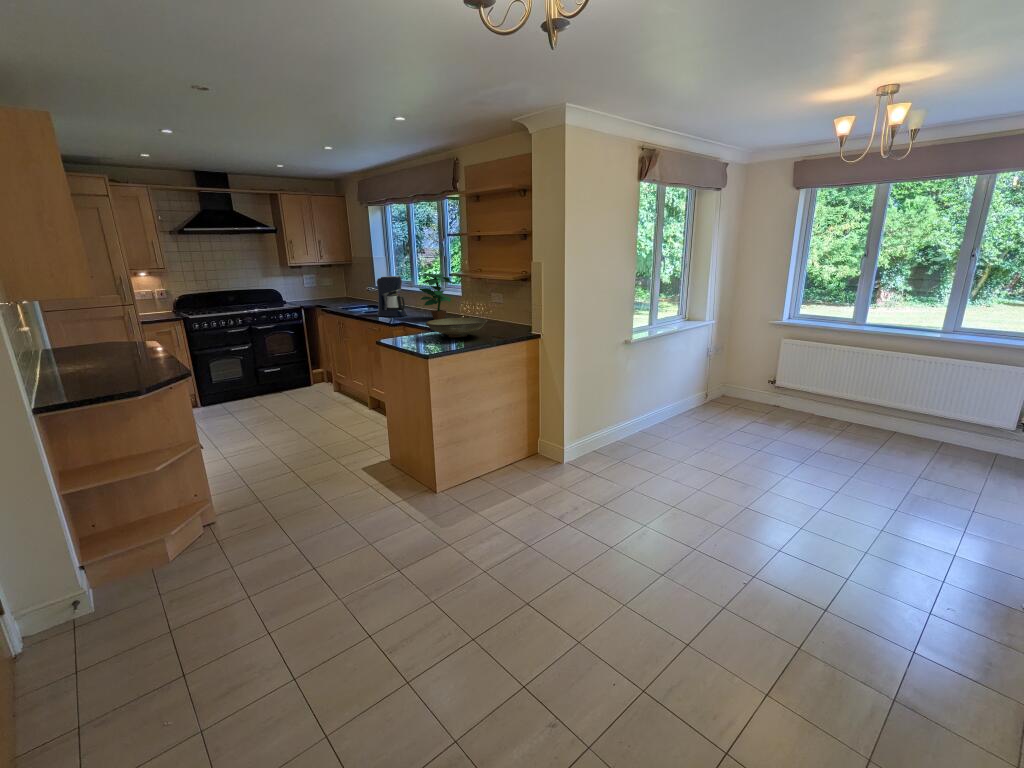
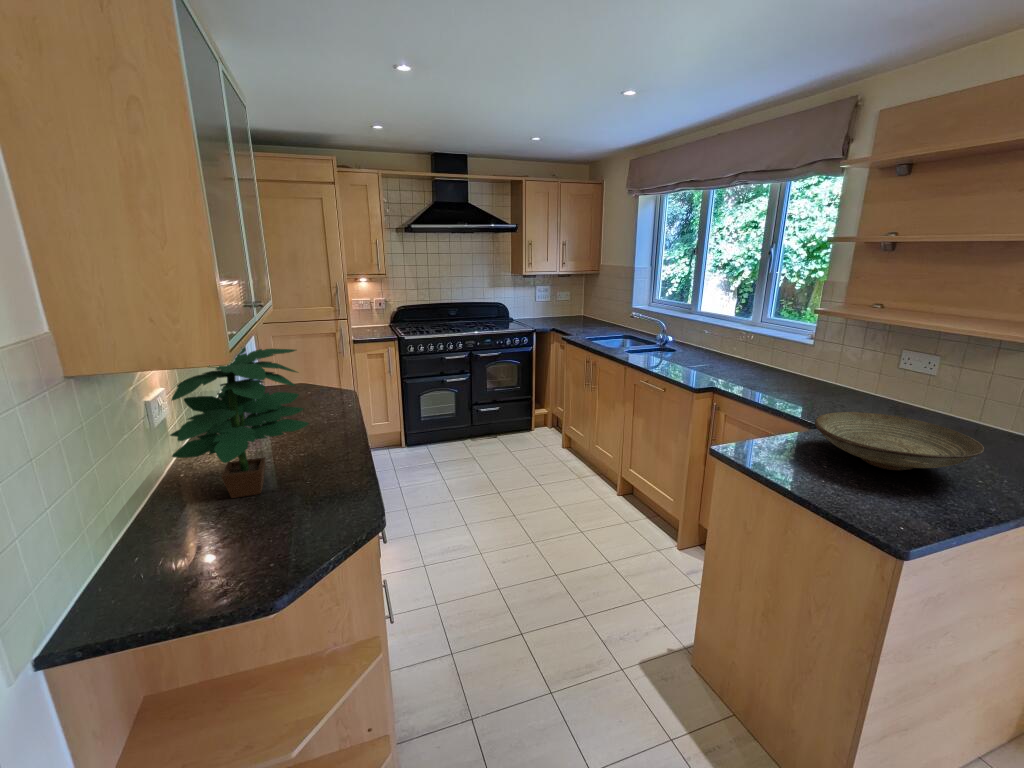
potted plant: present [419,273,455,320] -> present [170,347,309,498]
coffee maker: present [377,276,408,317] -> none [653,302,702,368]

